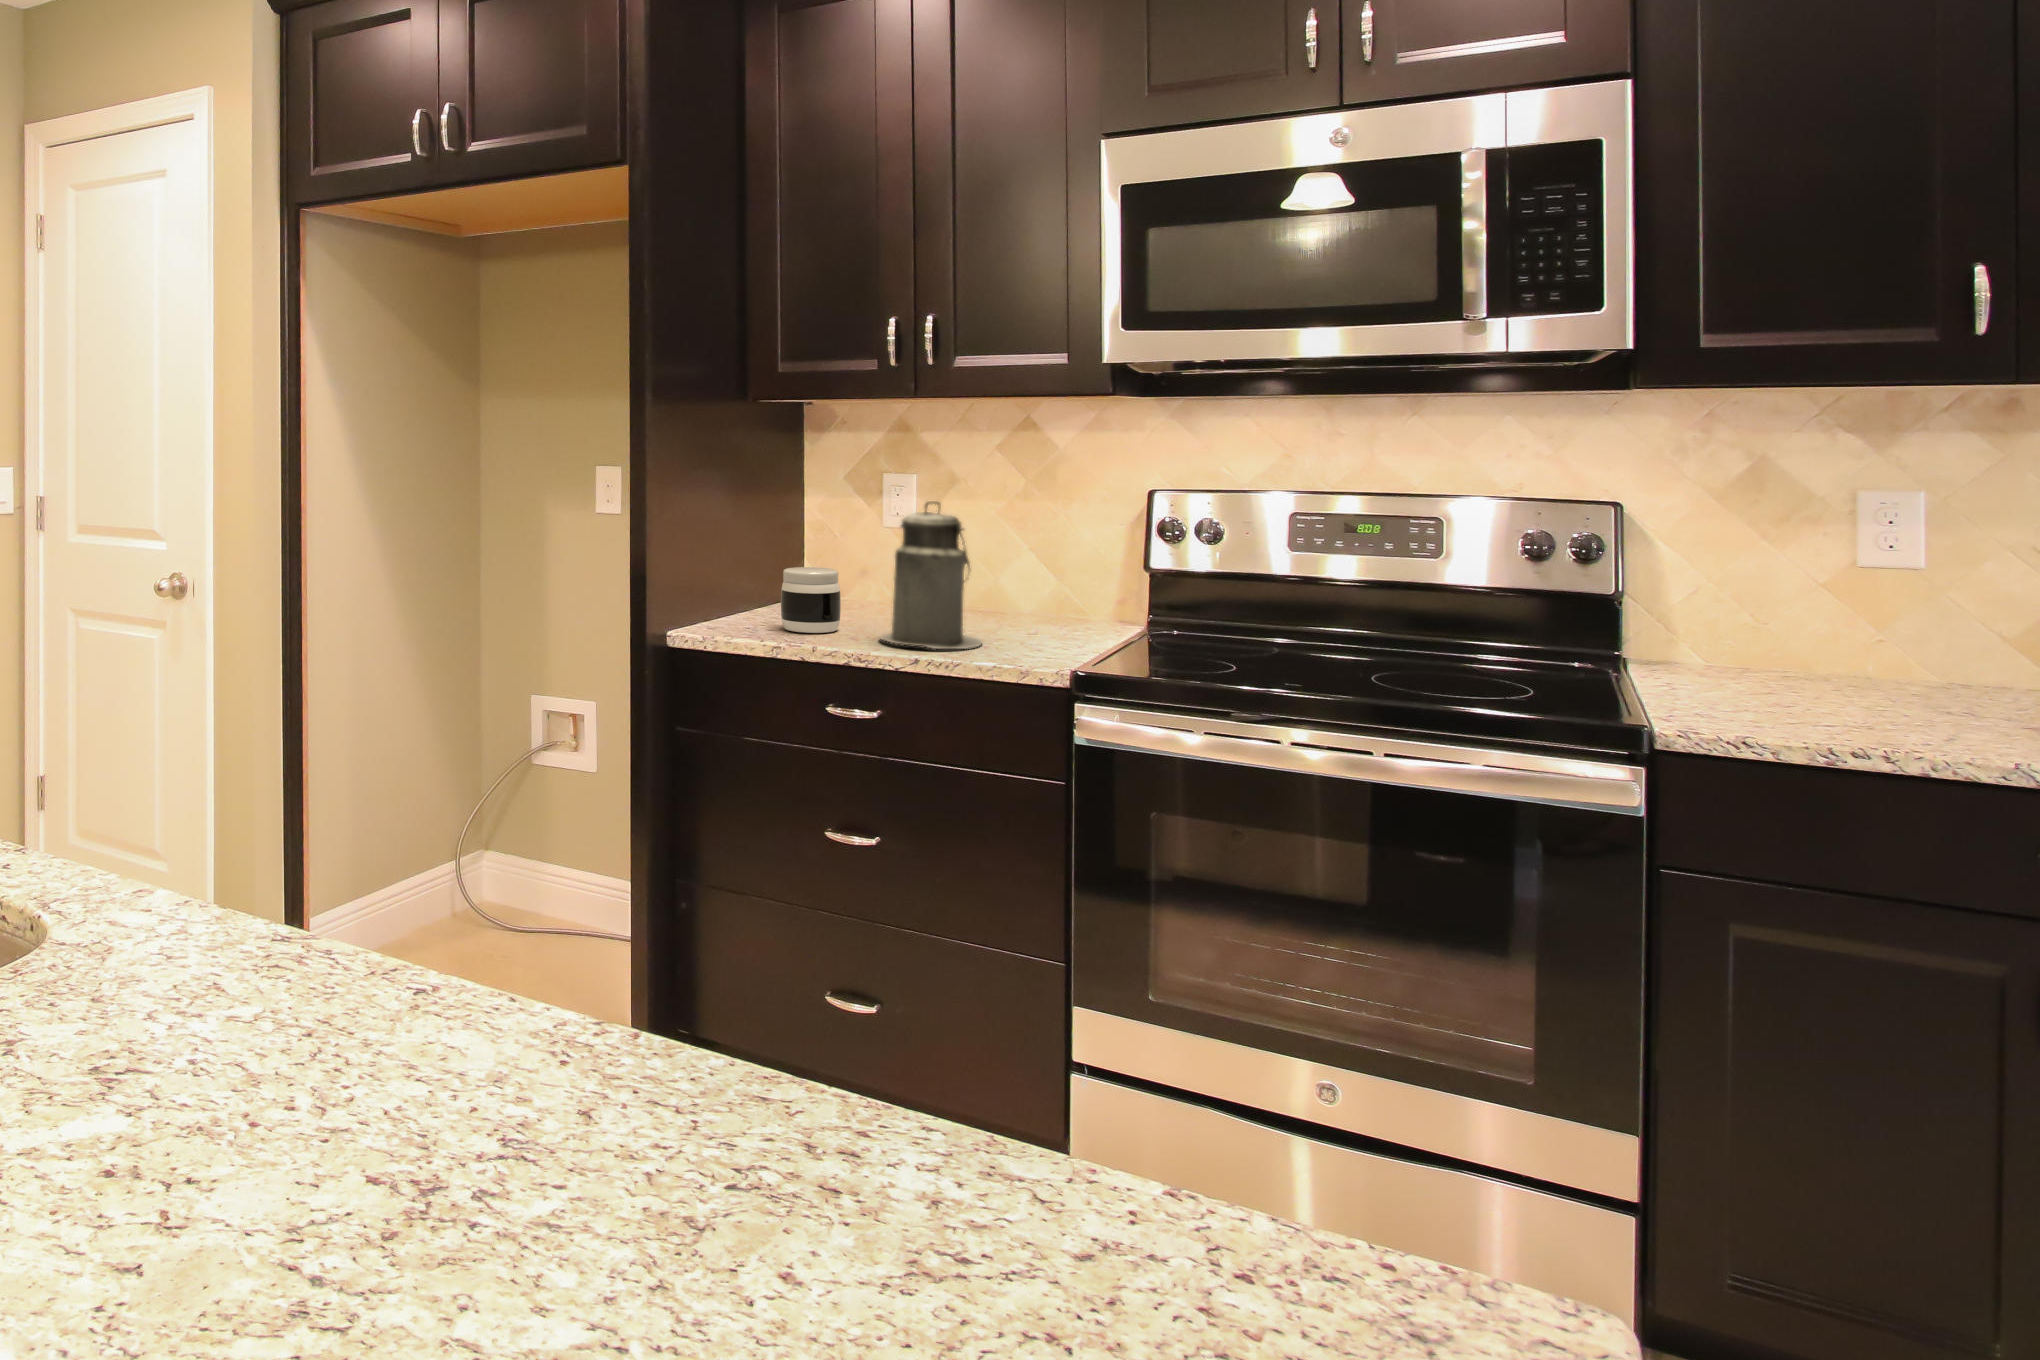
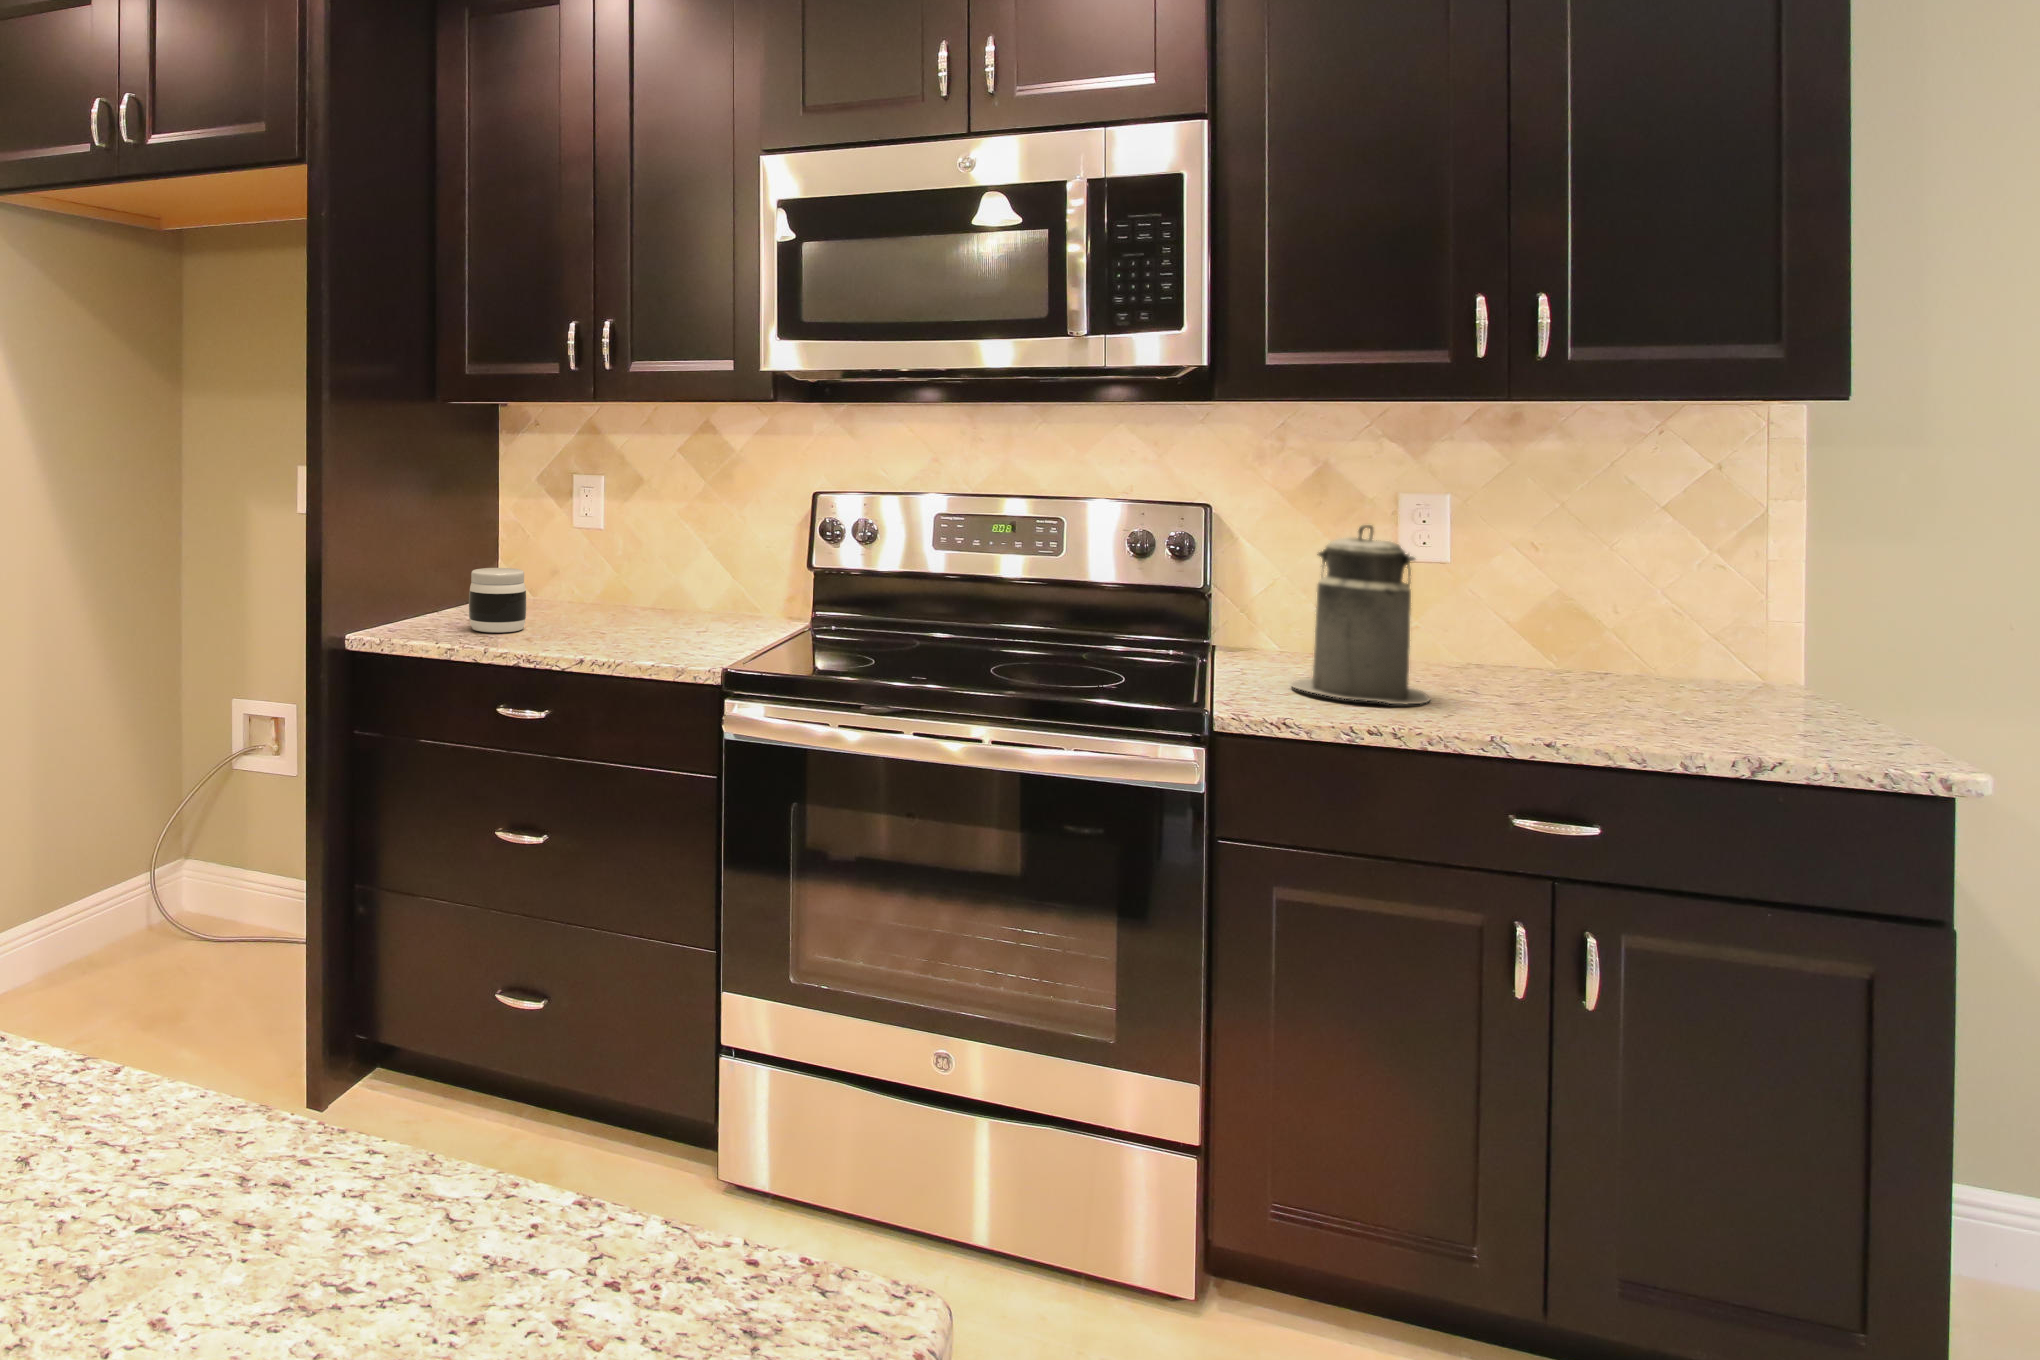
canister: present [880,501,982,649] -> present [1291,525,1430,704]

